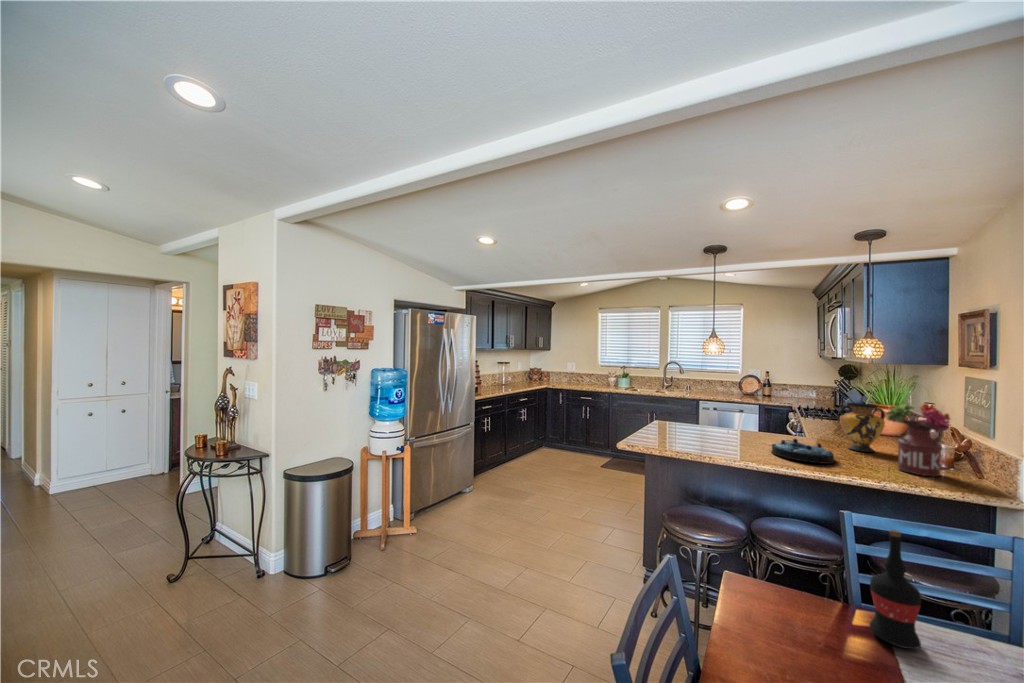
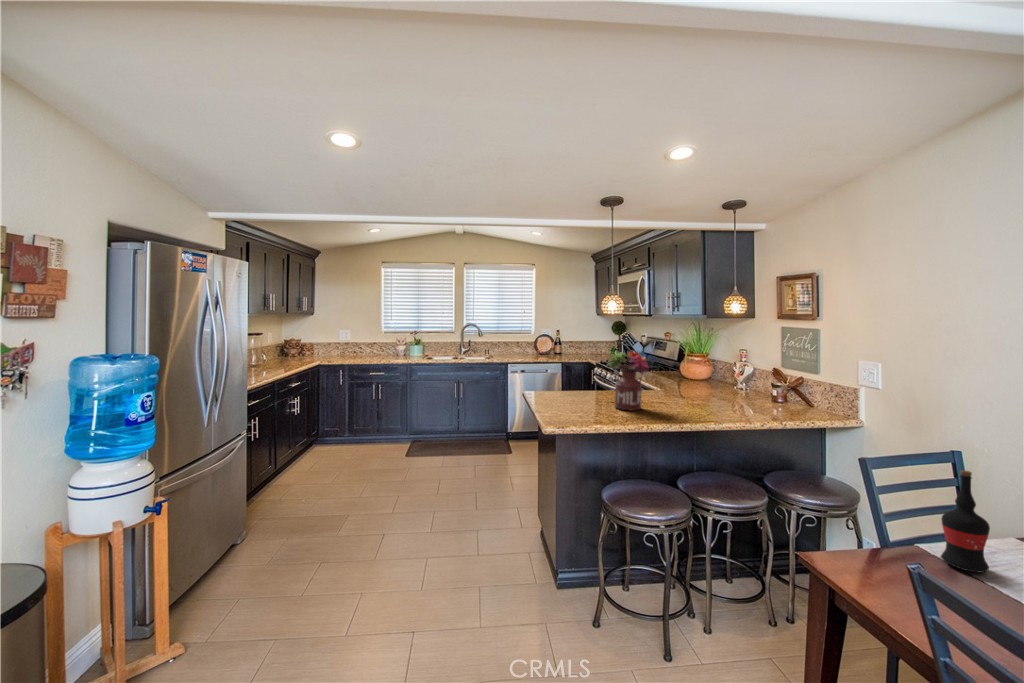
vase: present [840,403,885,452] -> none [696,356,729,397]
flower arrangement: present [887,403,951,476] -> present [609,351,649,410]
serving tray: present [771,439,835,464] -> none [671,394,730,415]

